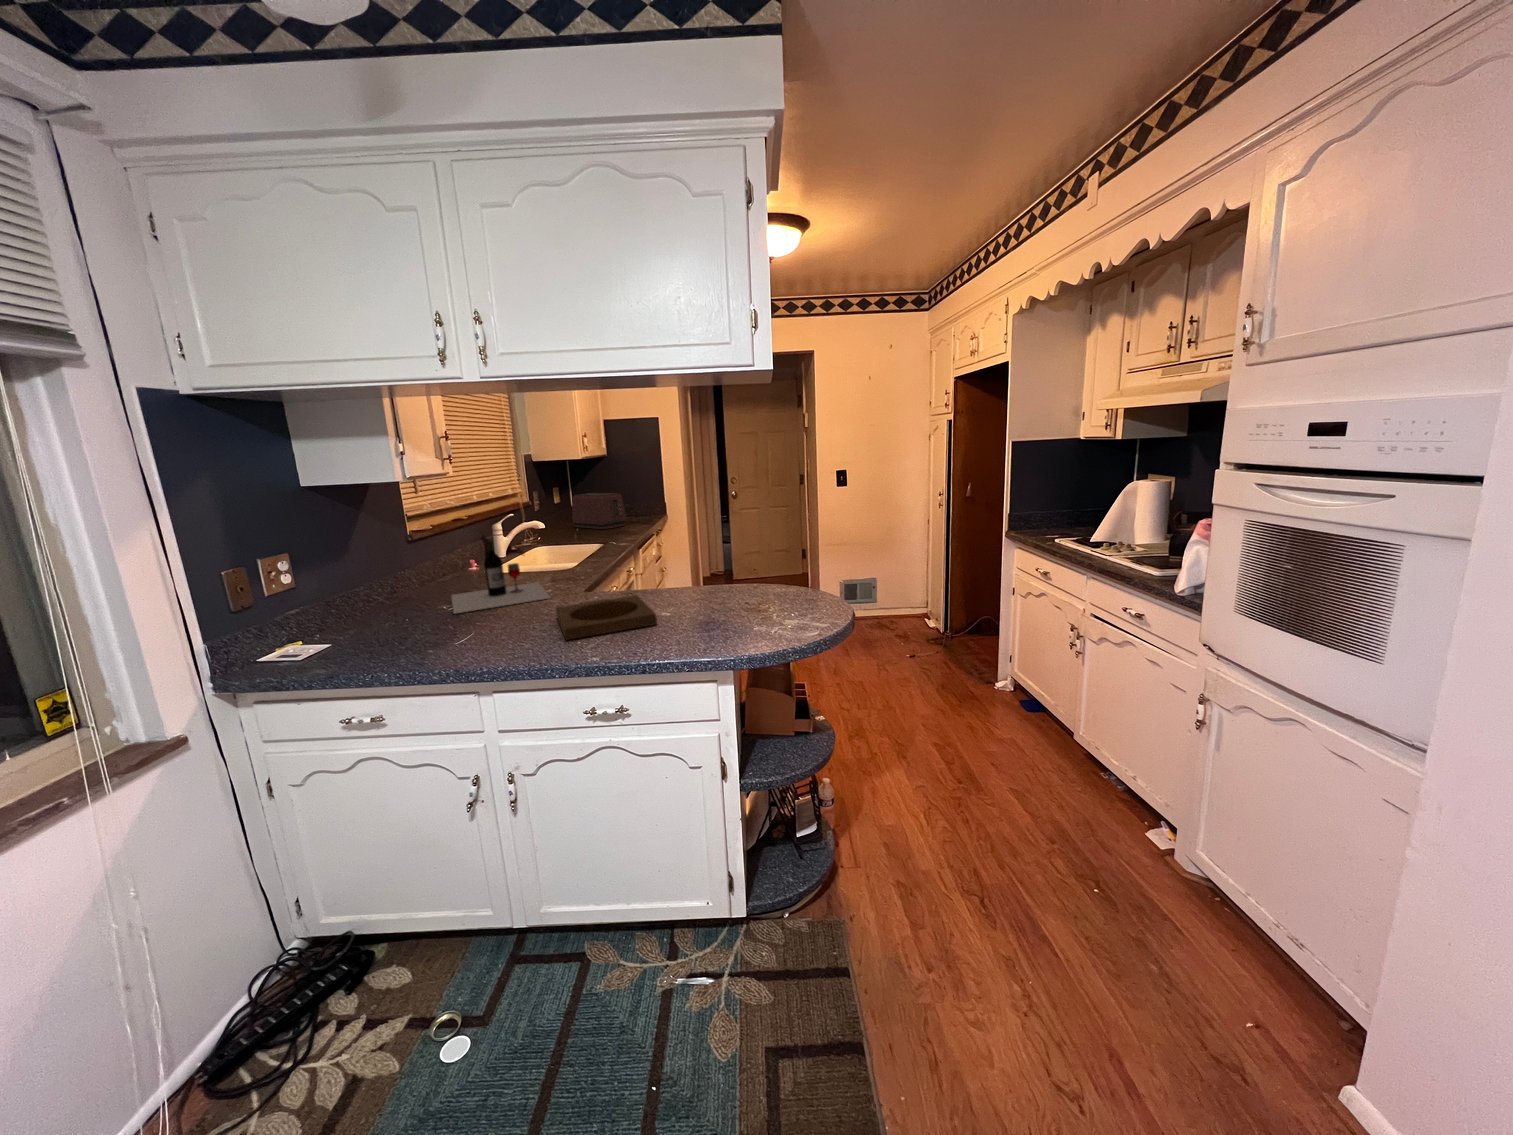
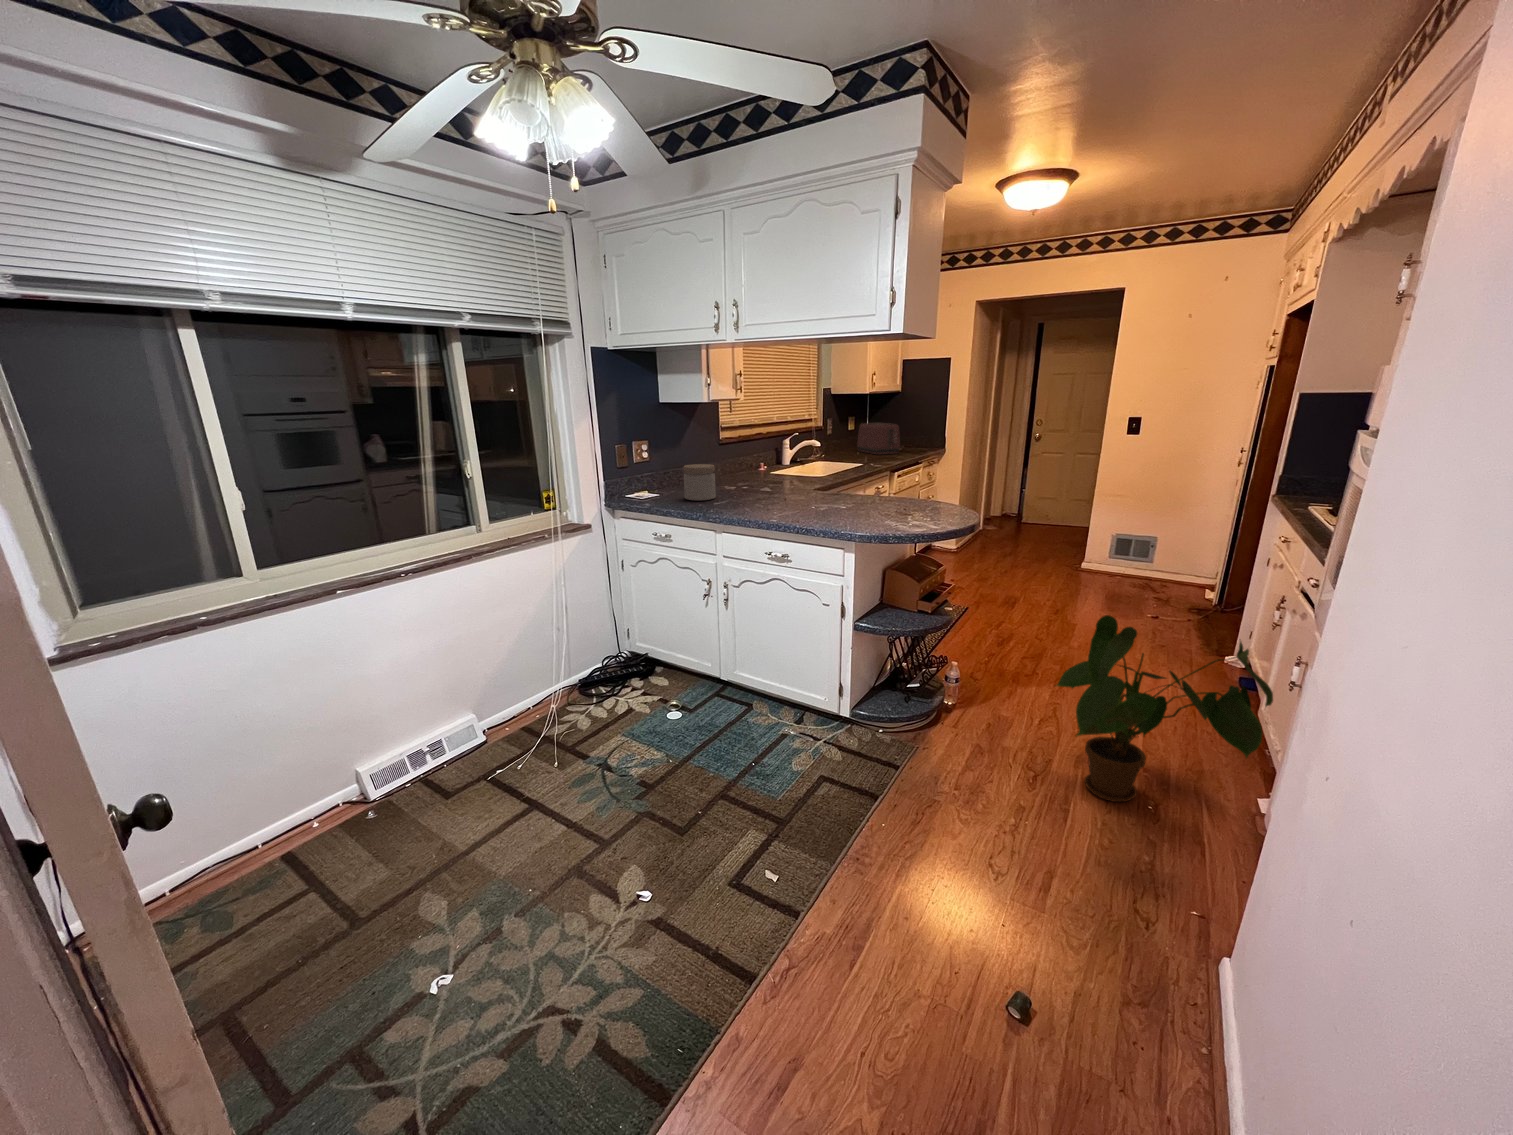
wine bottle: present [451,541,550,613] -> none [724,446,787,489]
jar: none [388,582,456,649] -> present [683,464,716,501]
tray: present [556,595,657,640] -> none [766,489,830,508]
house plant: none [962,688,1254,898] -> present [1056,615,1273,802]

